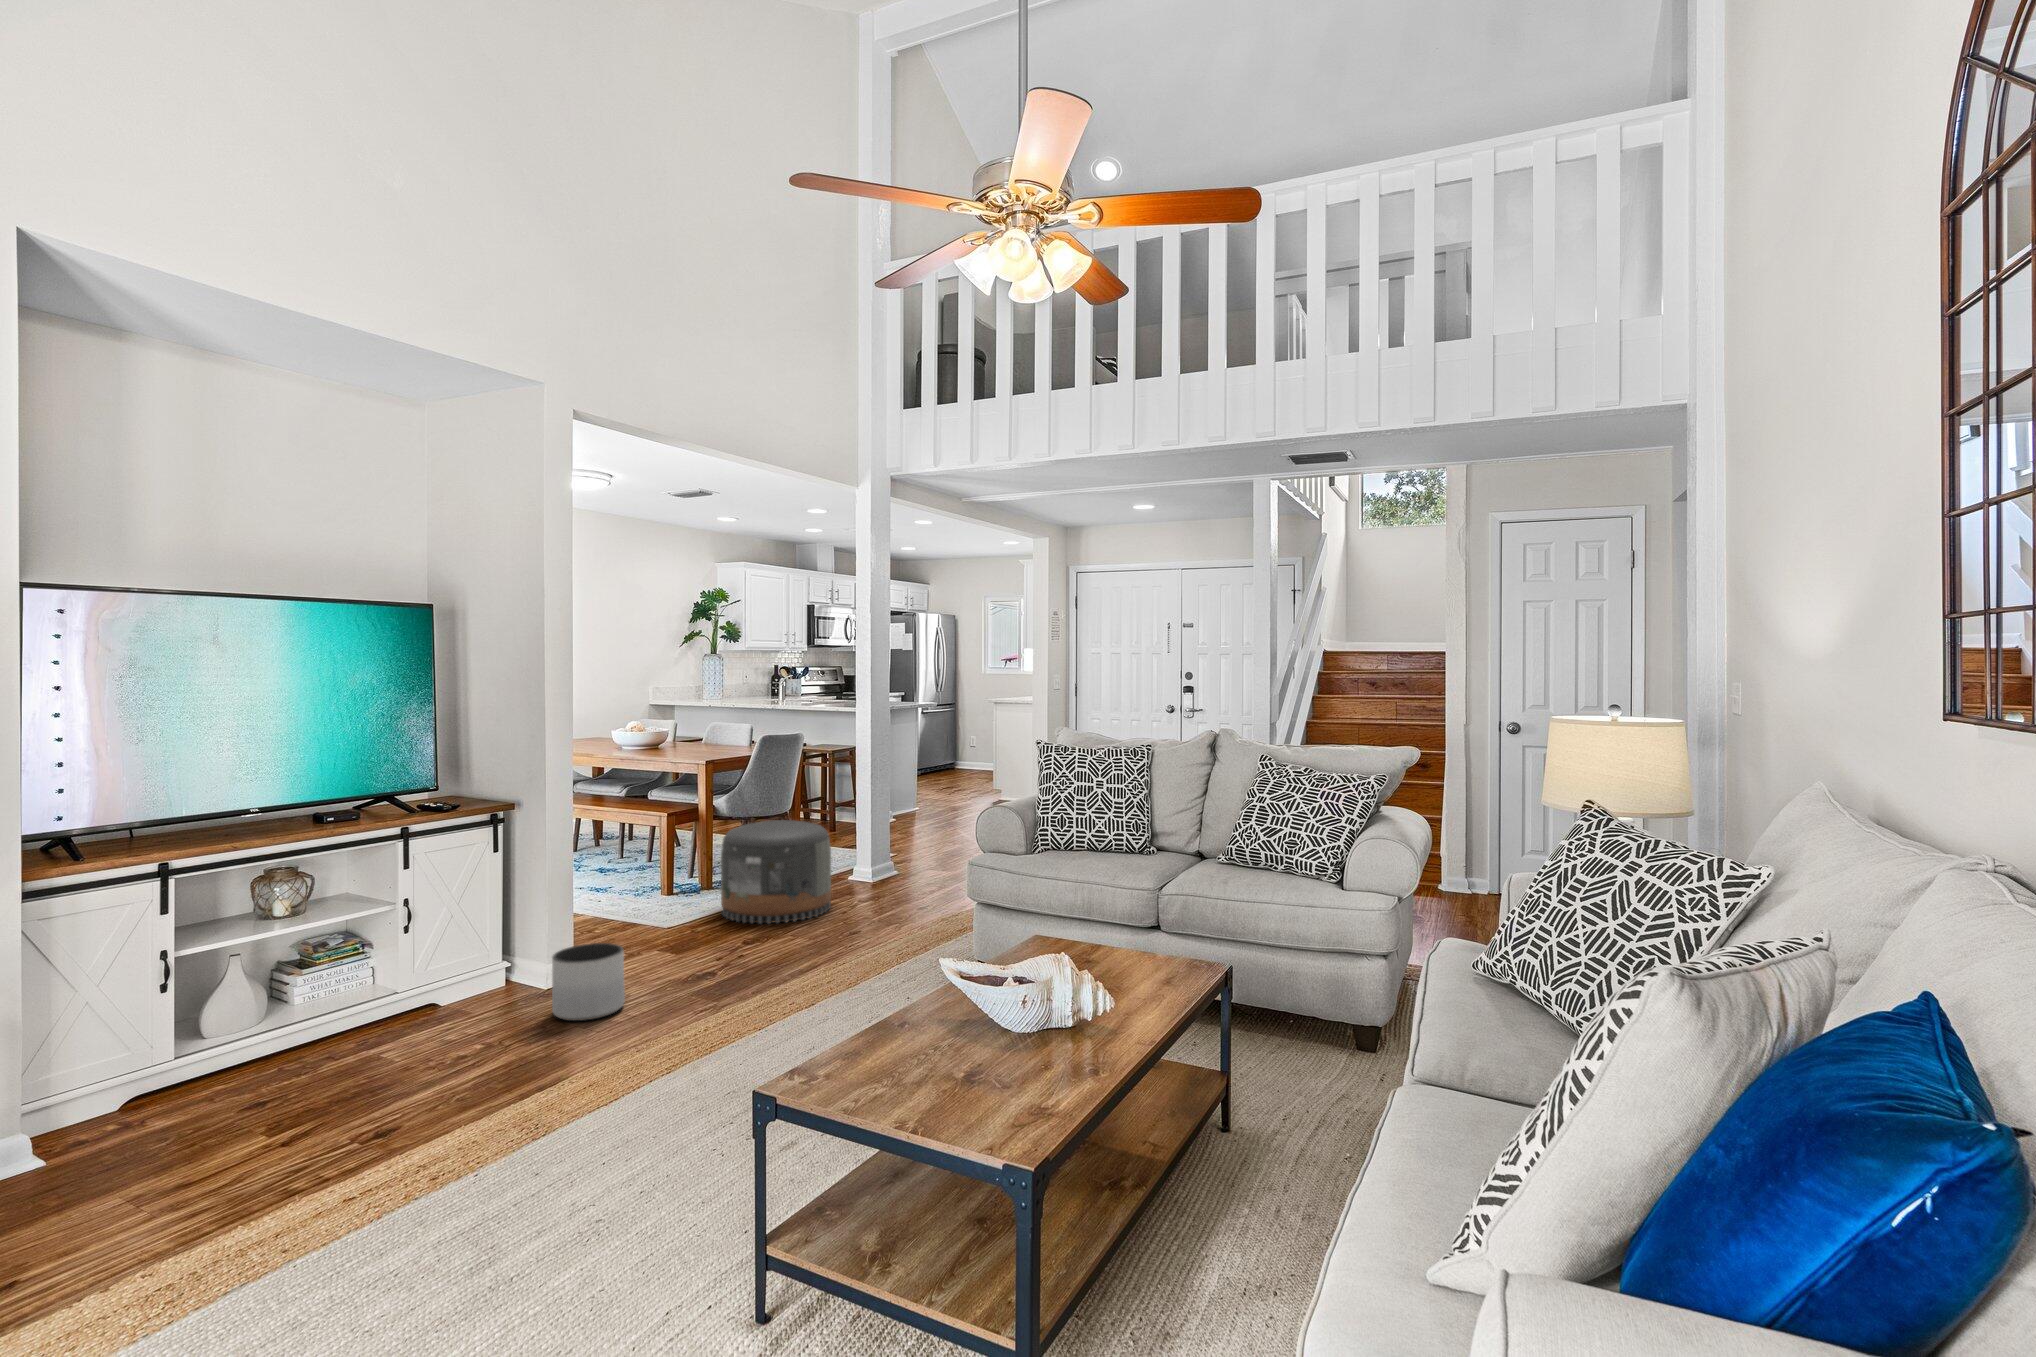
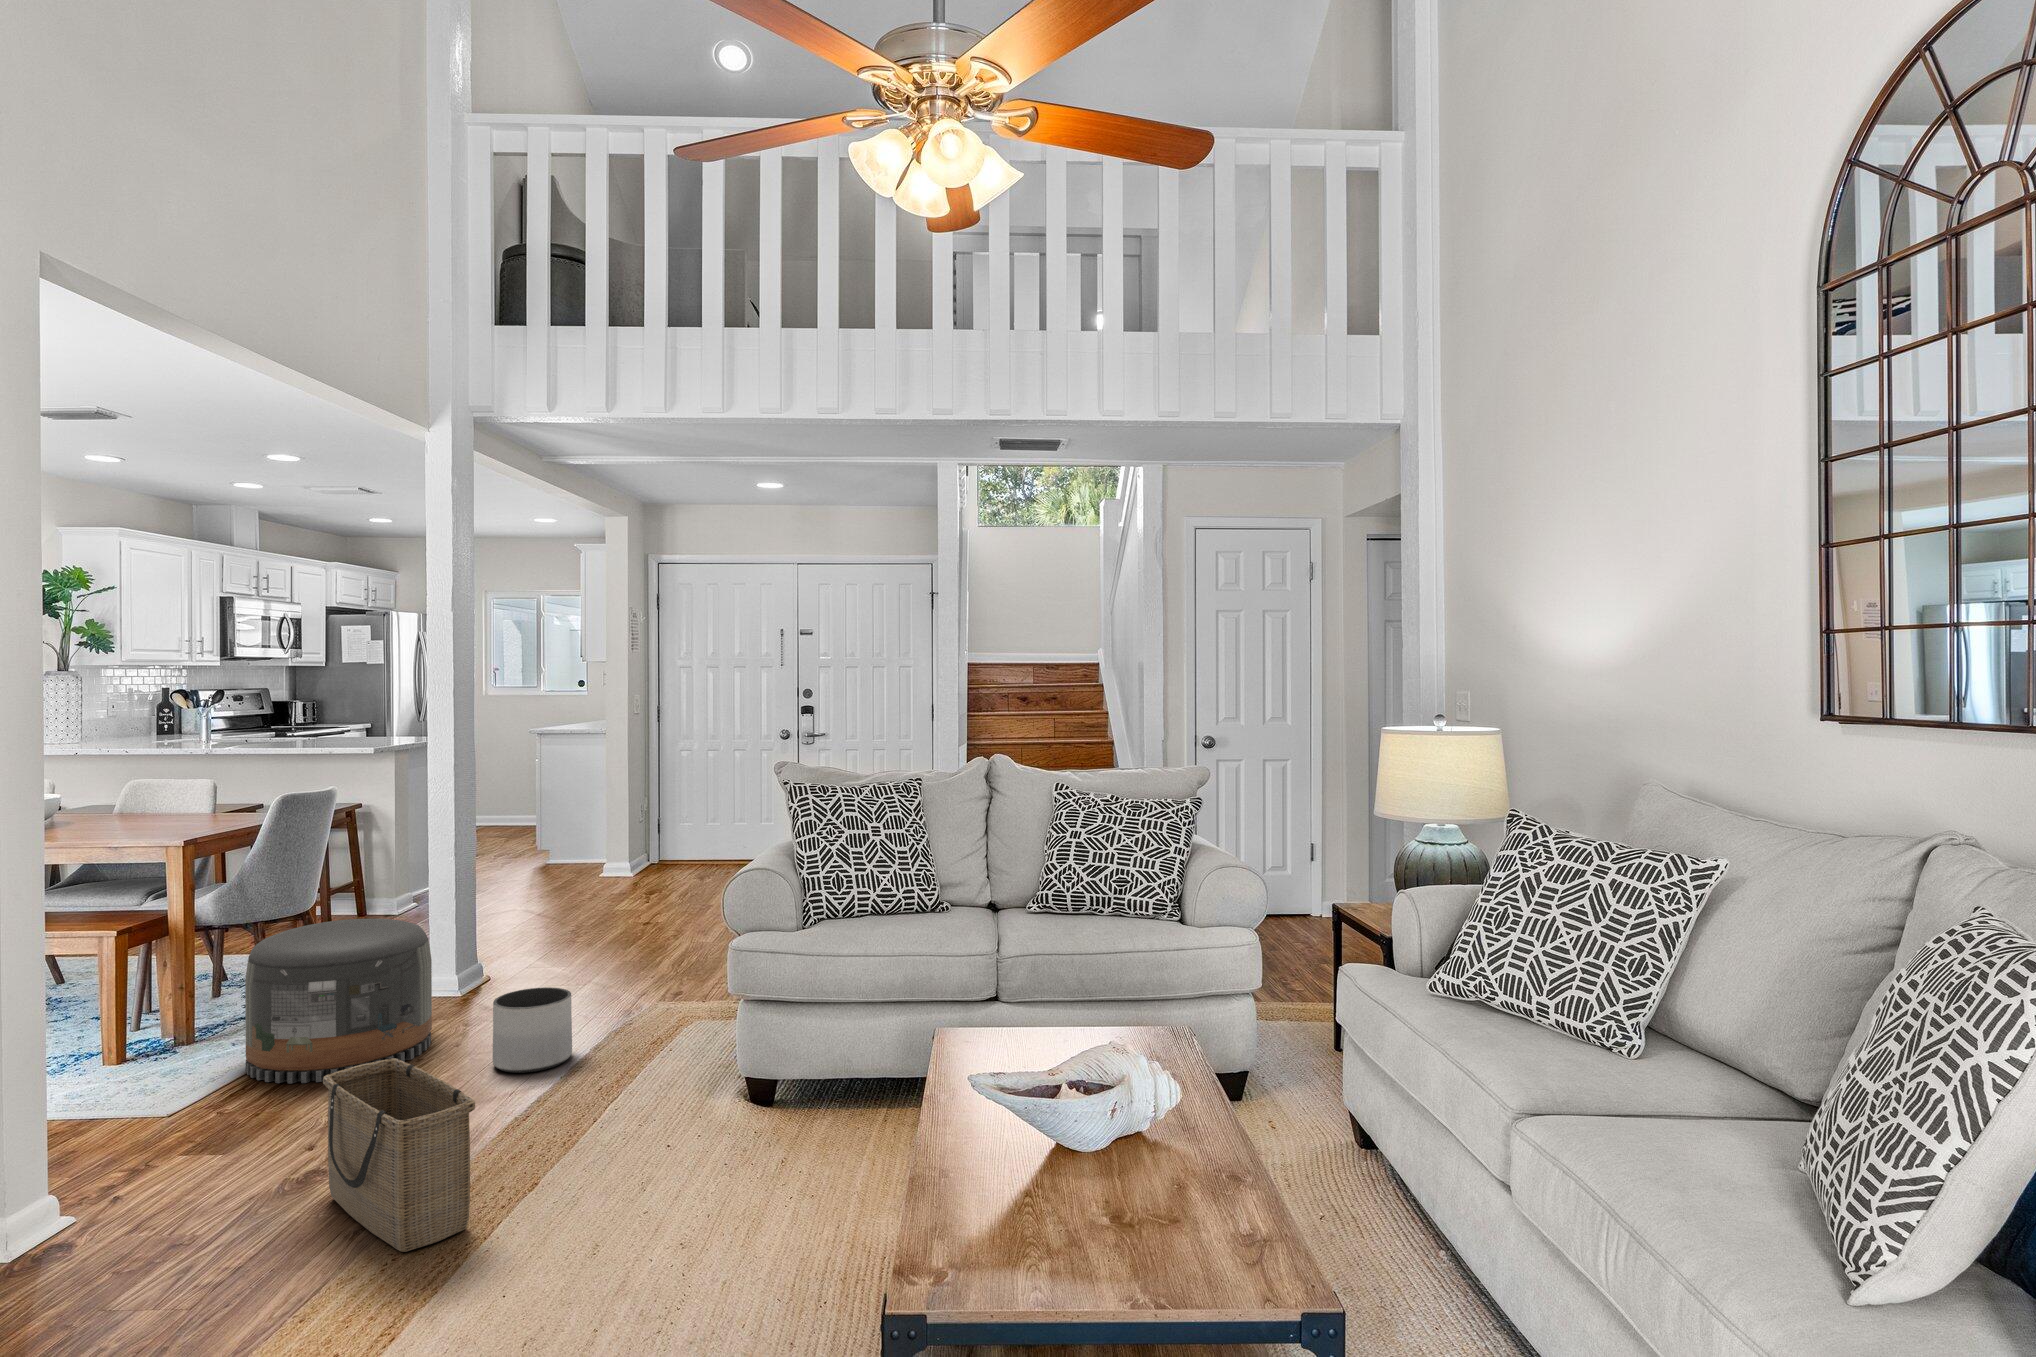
basket: none [691,906,756,1025] -> present [323,1058,475,1252]
planter: present [552,943,625,1021] -> present [493,987,572,1073]

